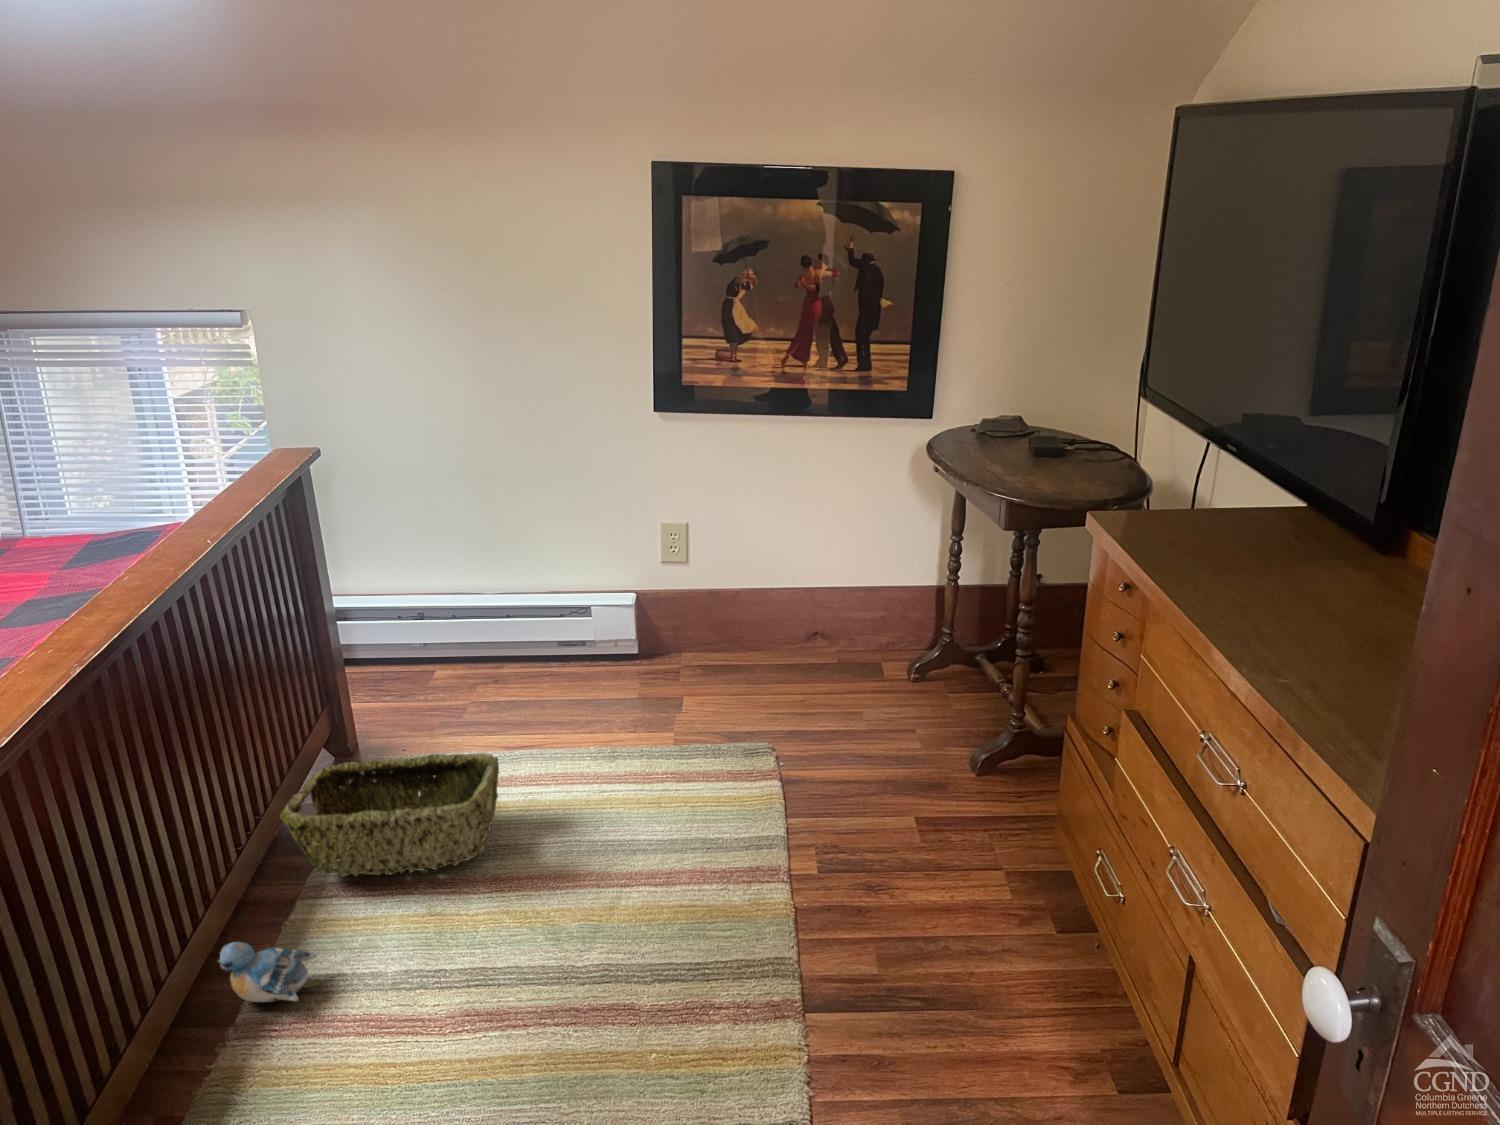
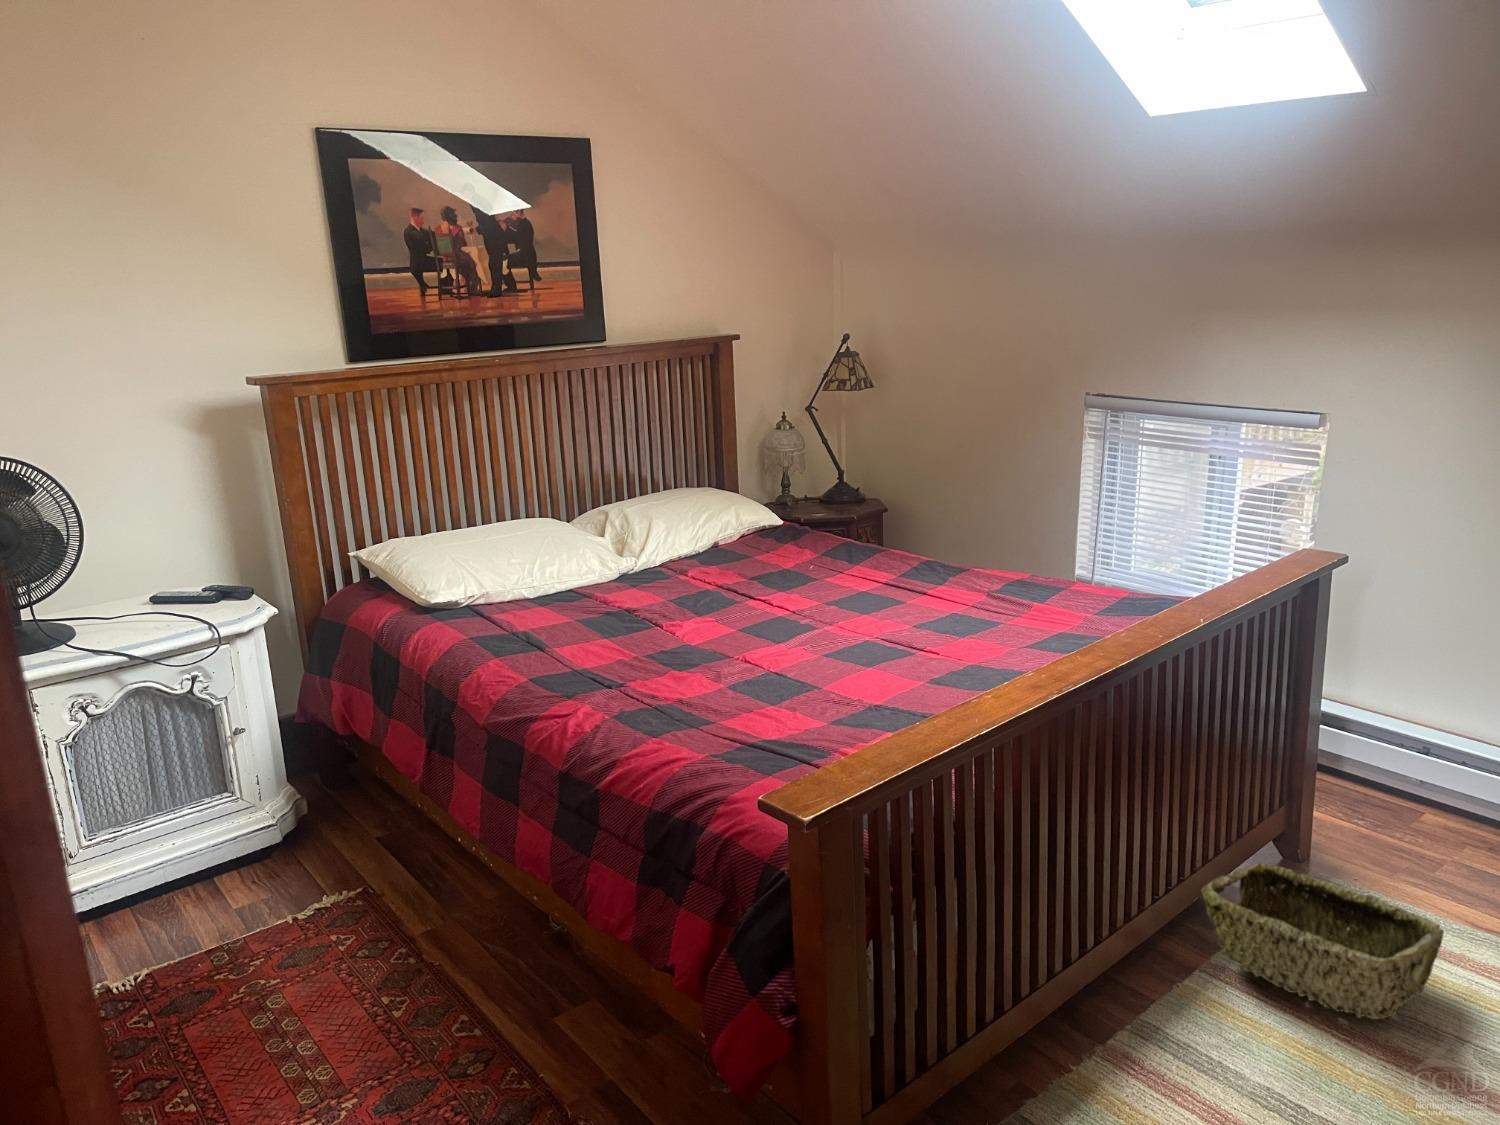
plush toy: present [218,942,321,1002] -> none [1110,974,1192,1055]

